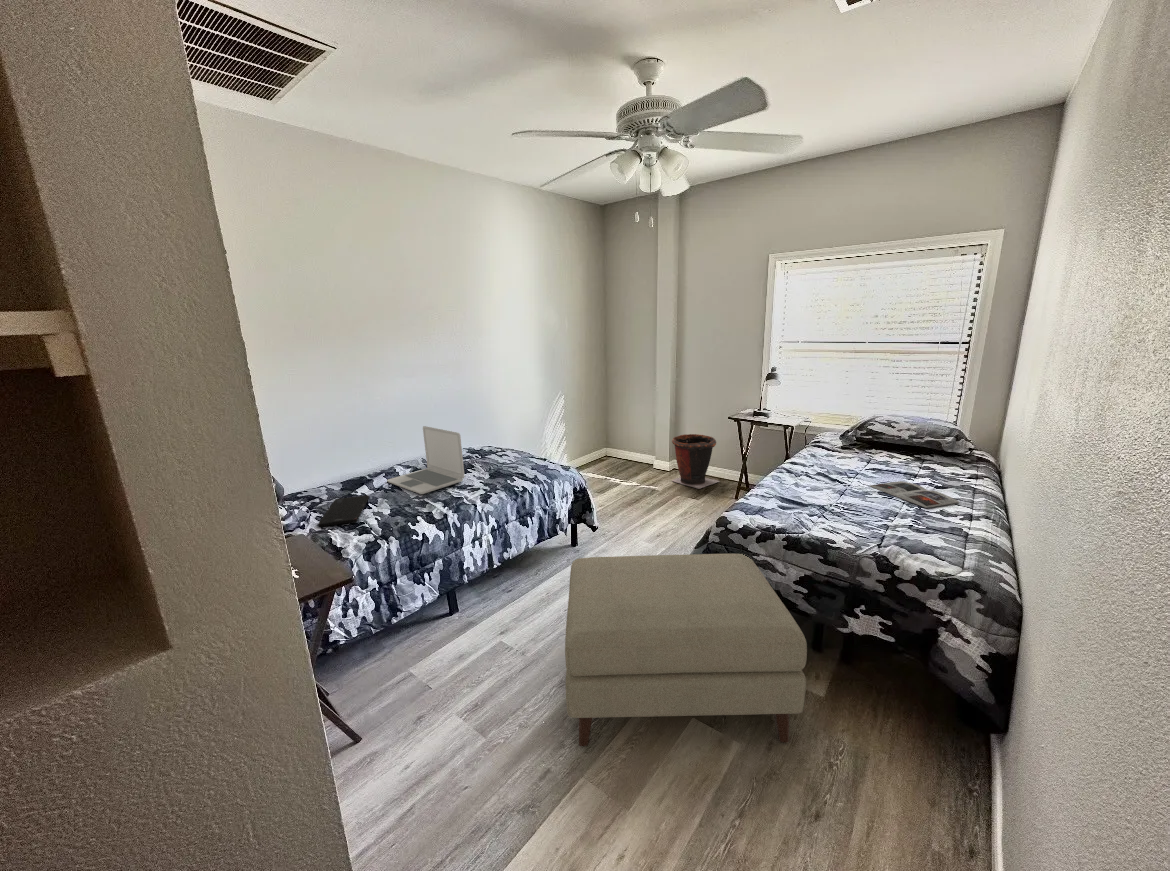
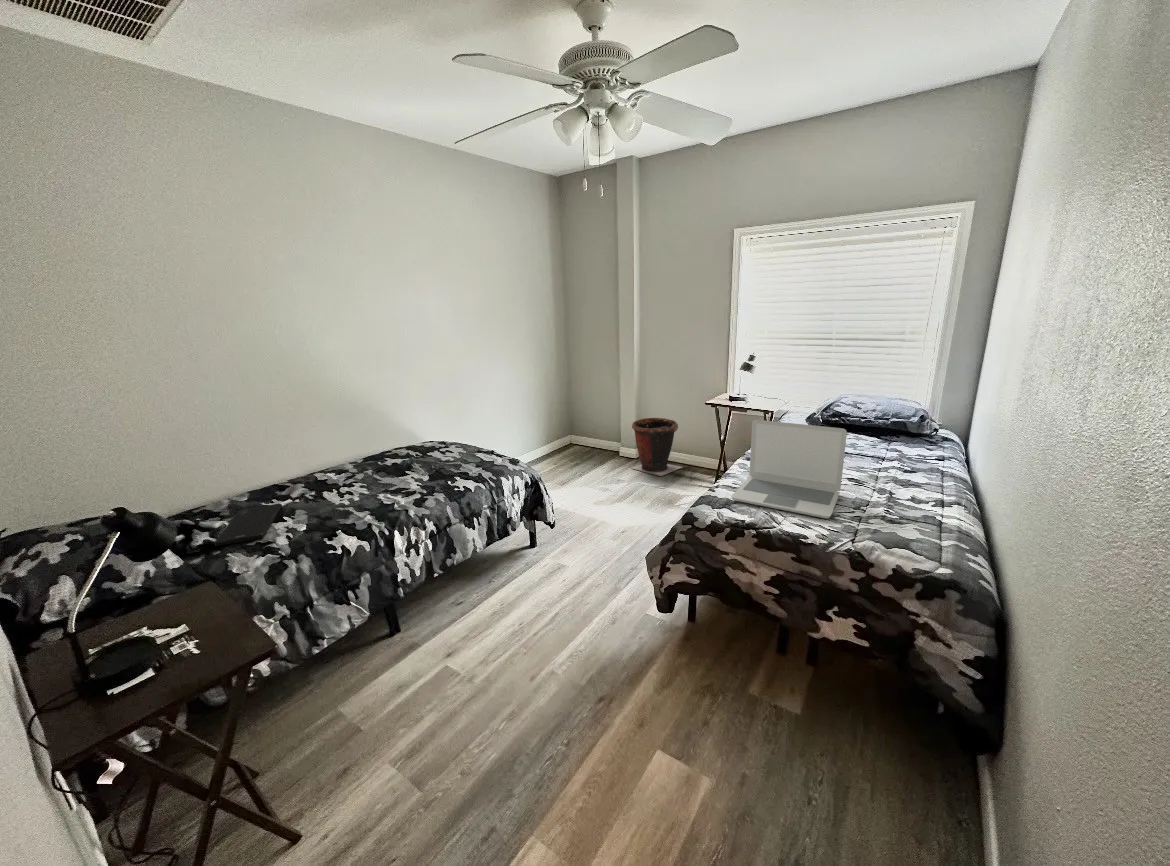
laptop: present [387,426,465,494] -> present [732,420,847,518]
magazine: present [870,481,959,508] -> none [838,465,930,495]
ottoman: present [565,554,807,747] -> none [511,554,781,788]

